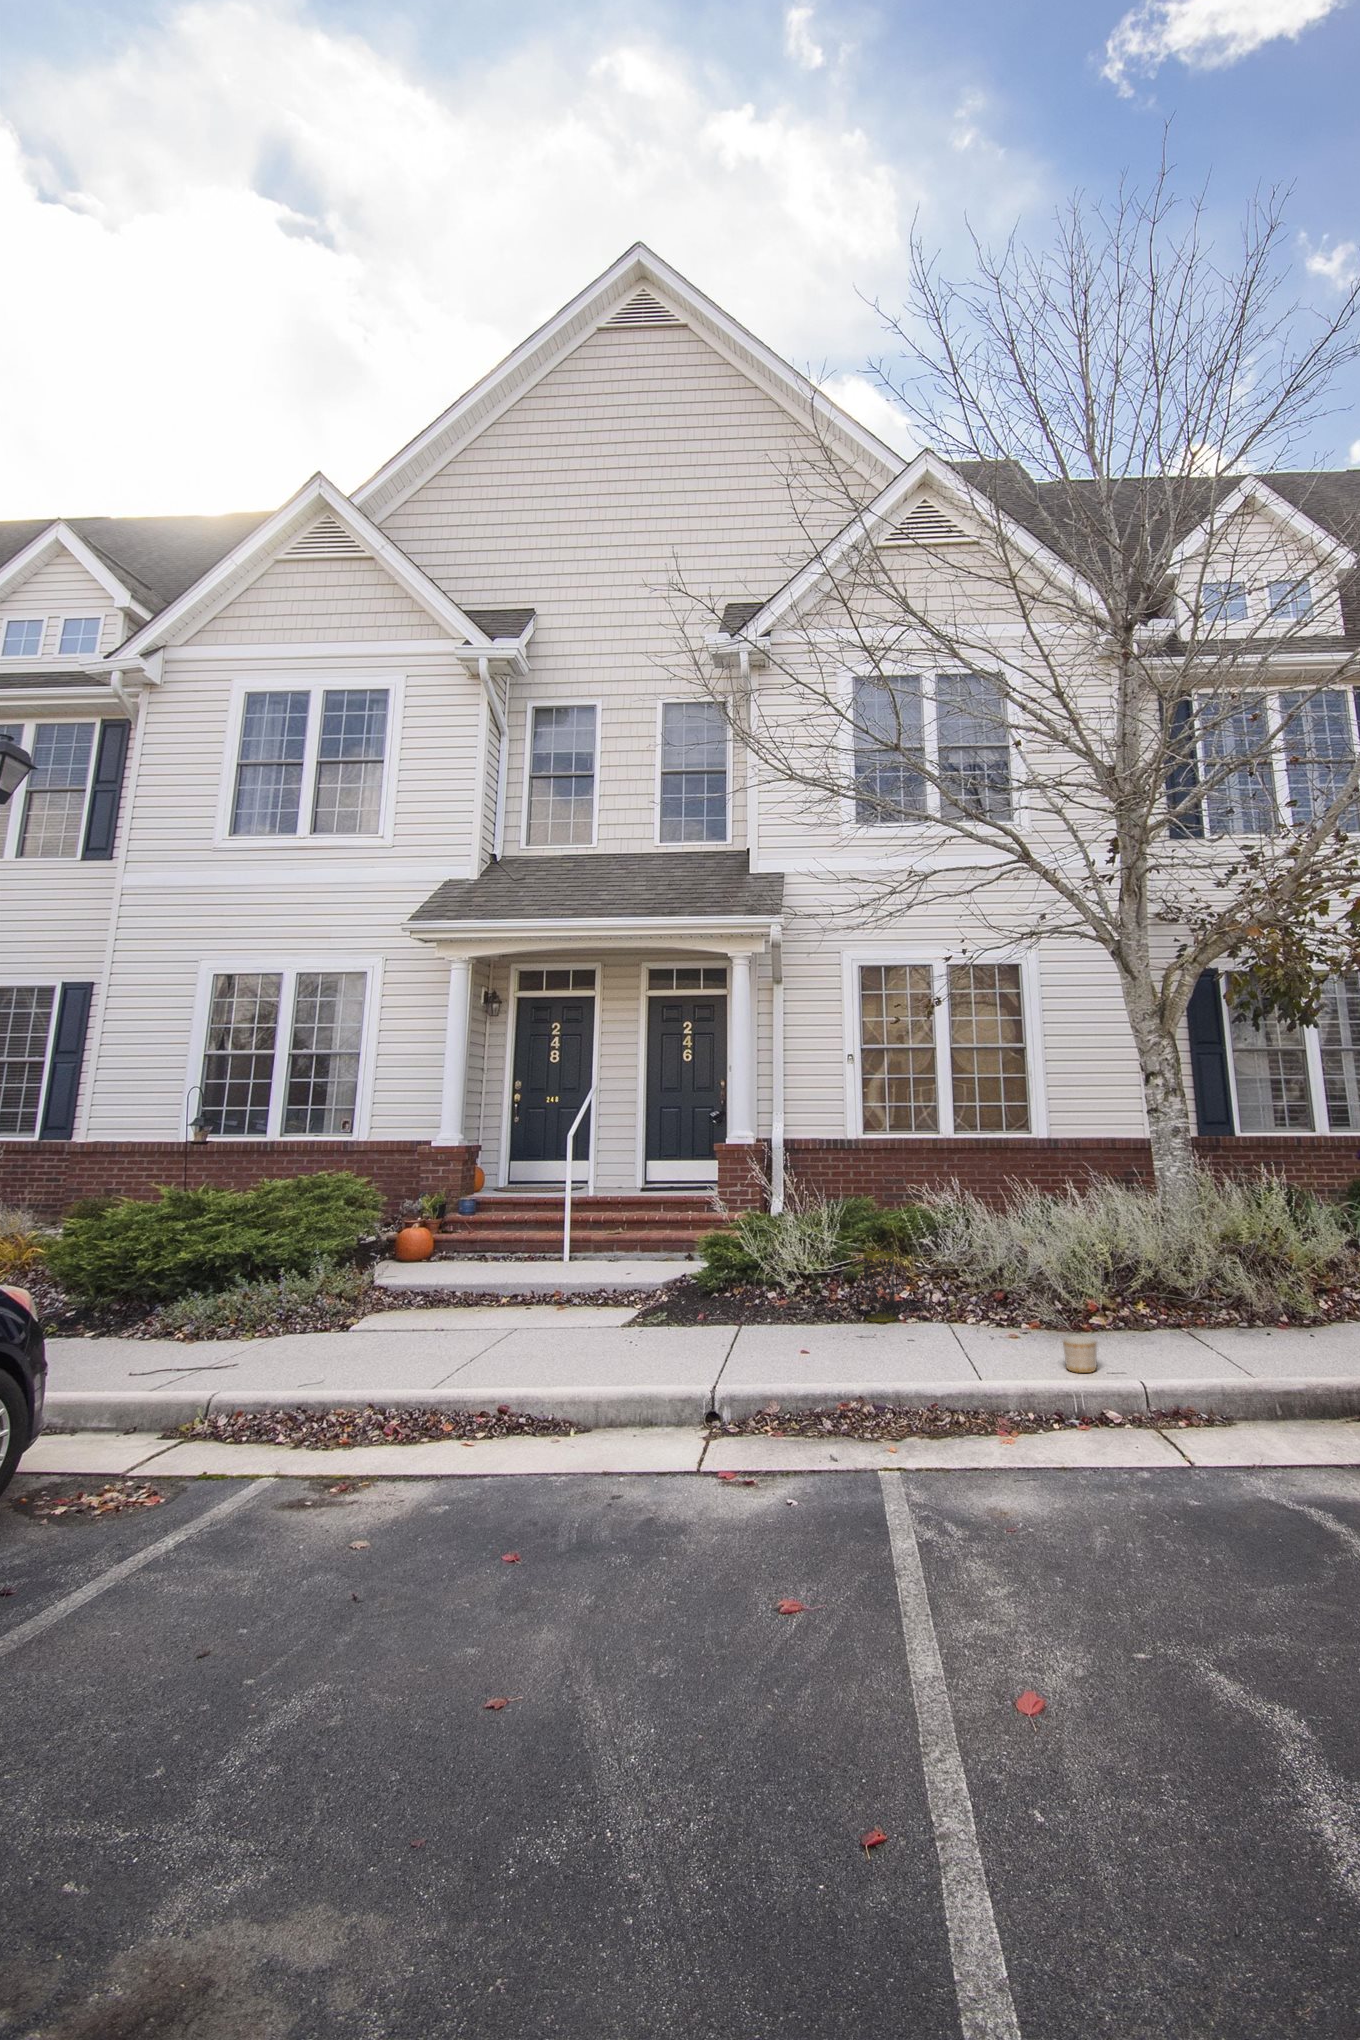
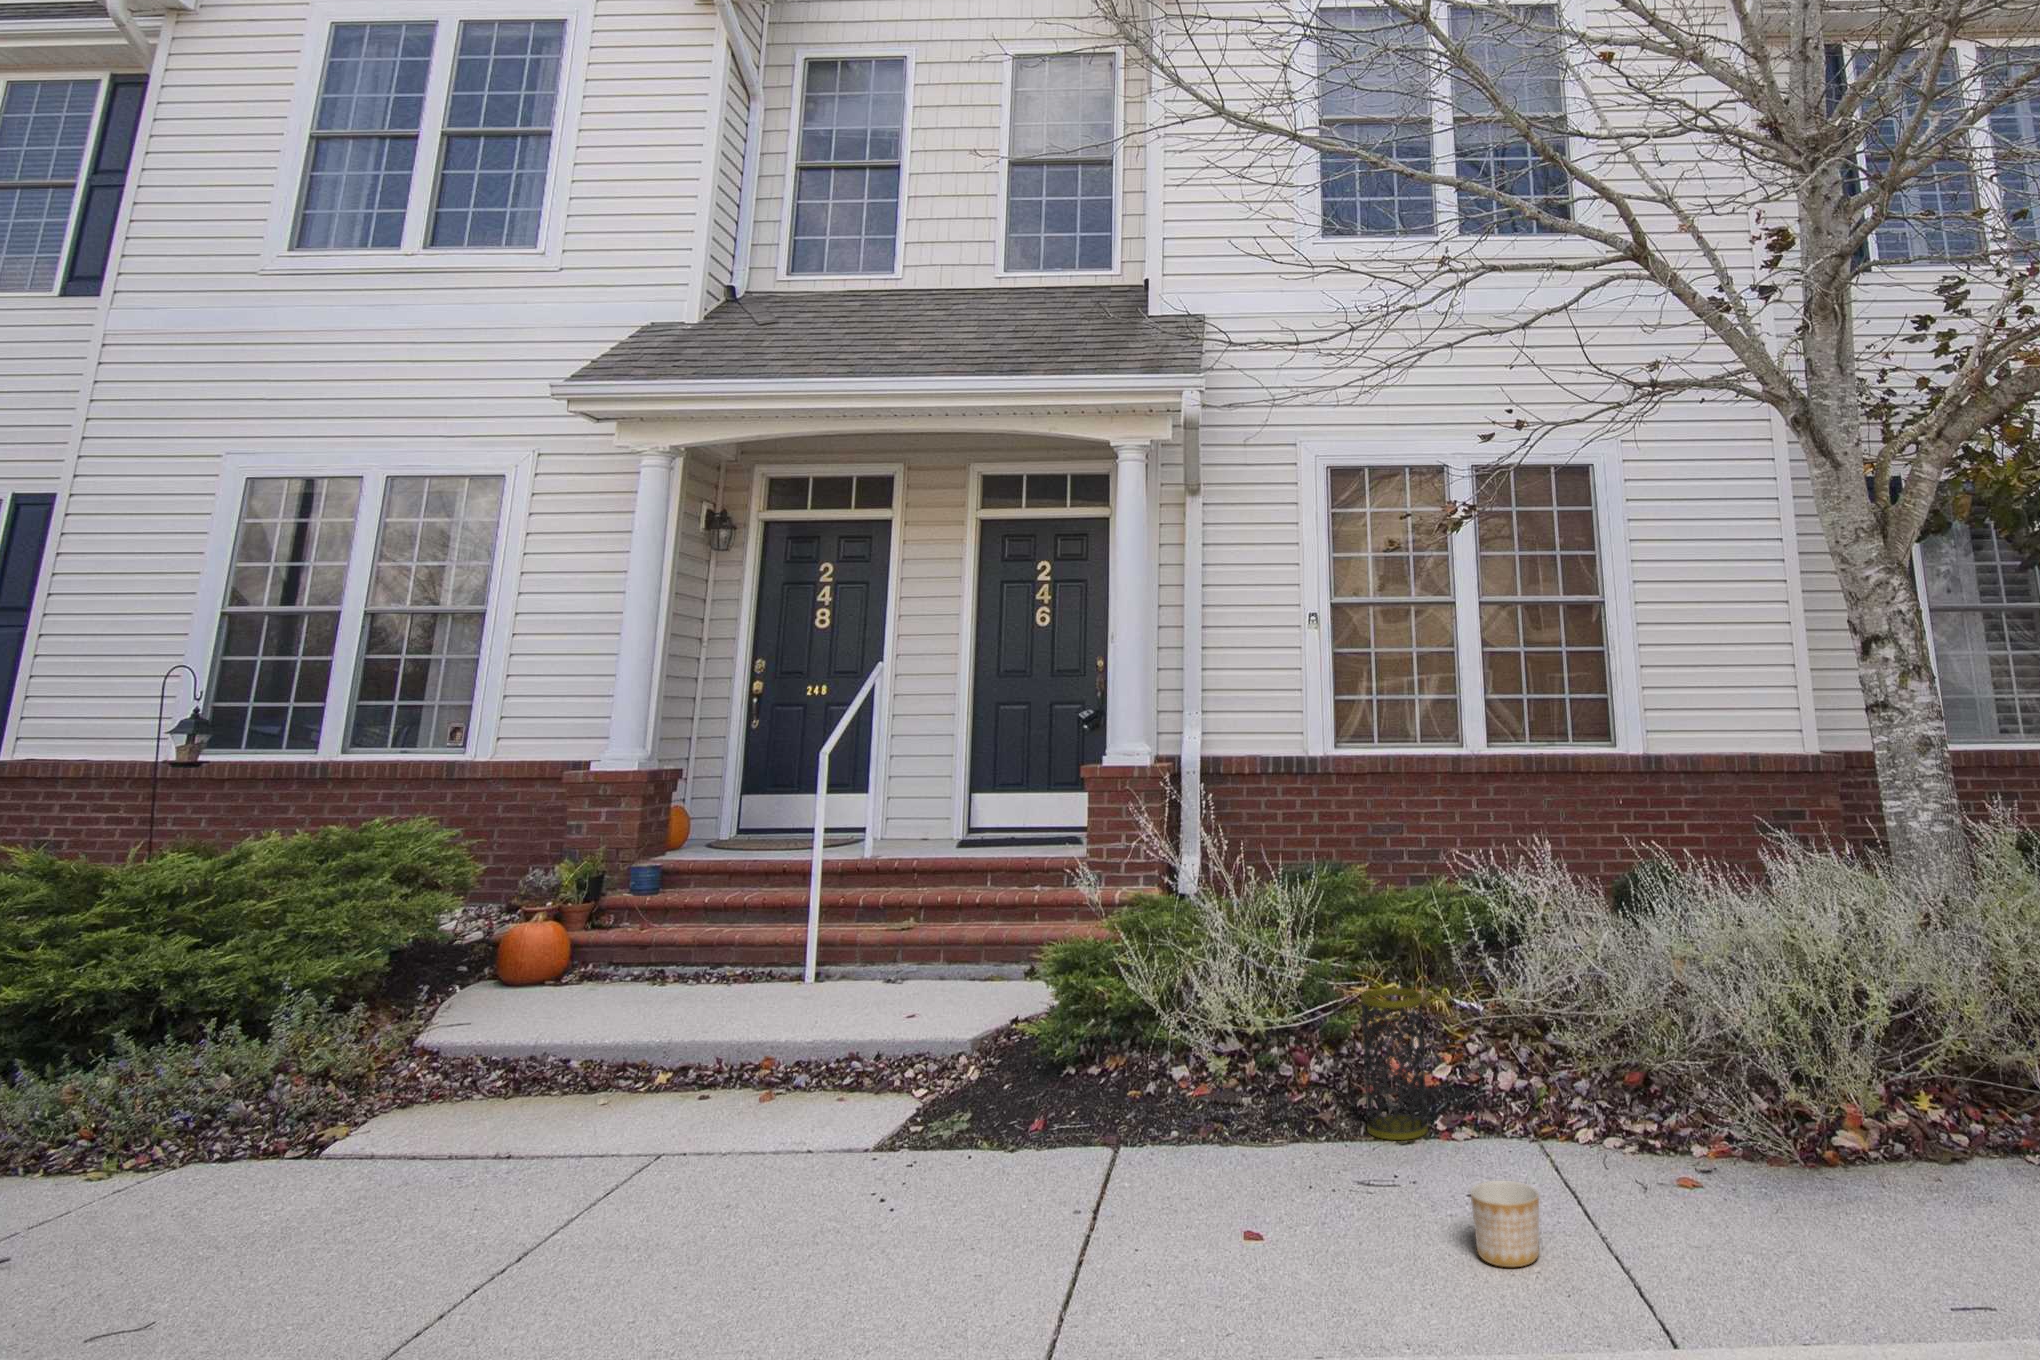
planter: present [1063,1336,1097,1373] -> present [1470,1180,1539,1267]

